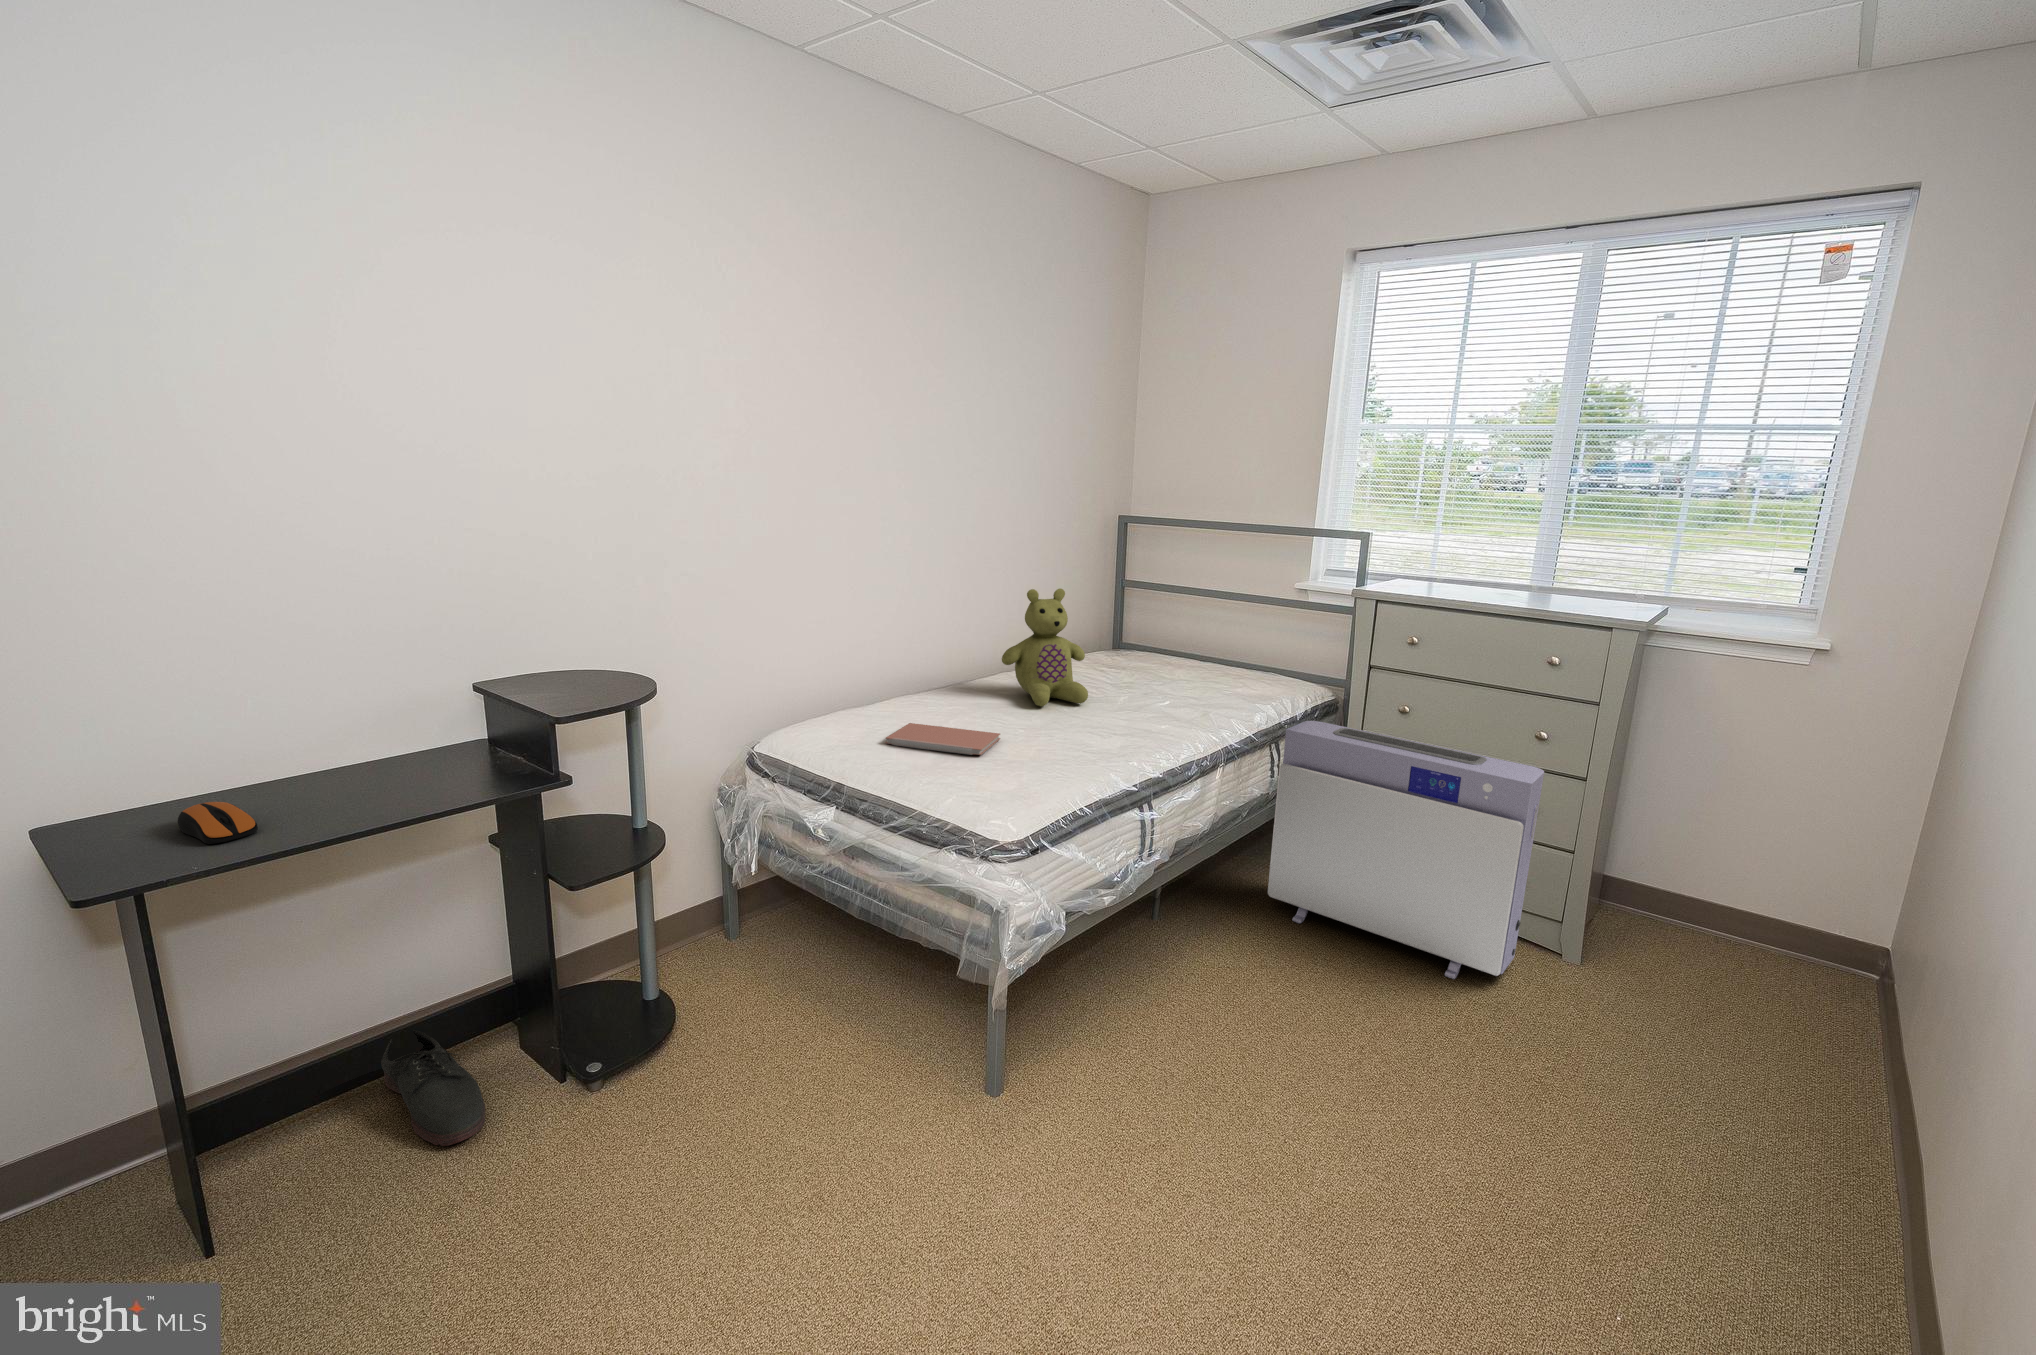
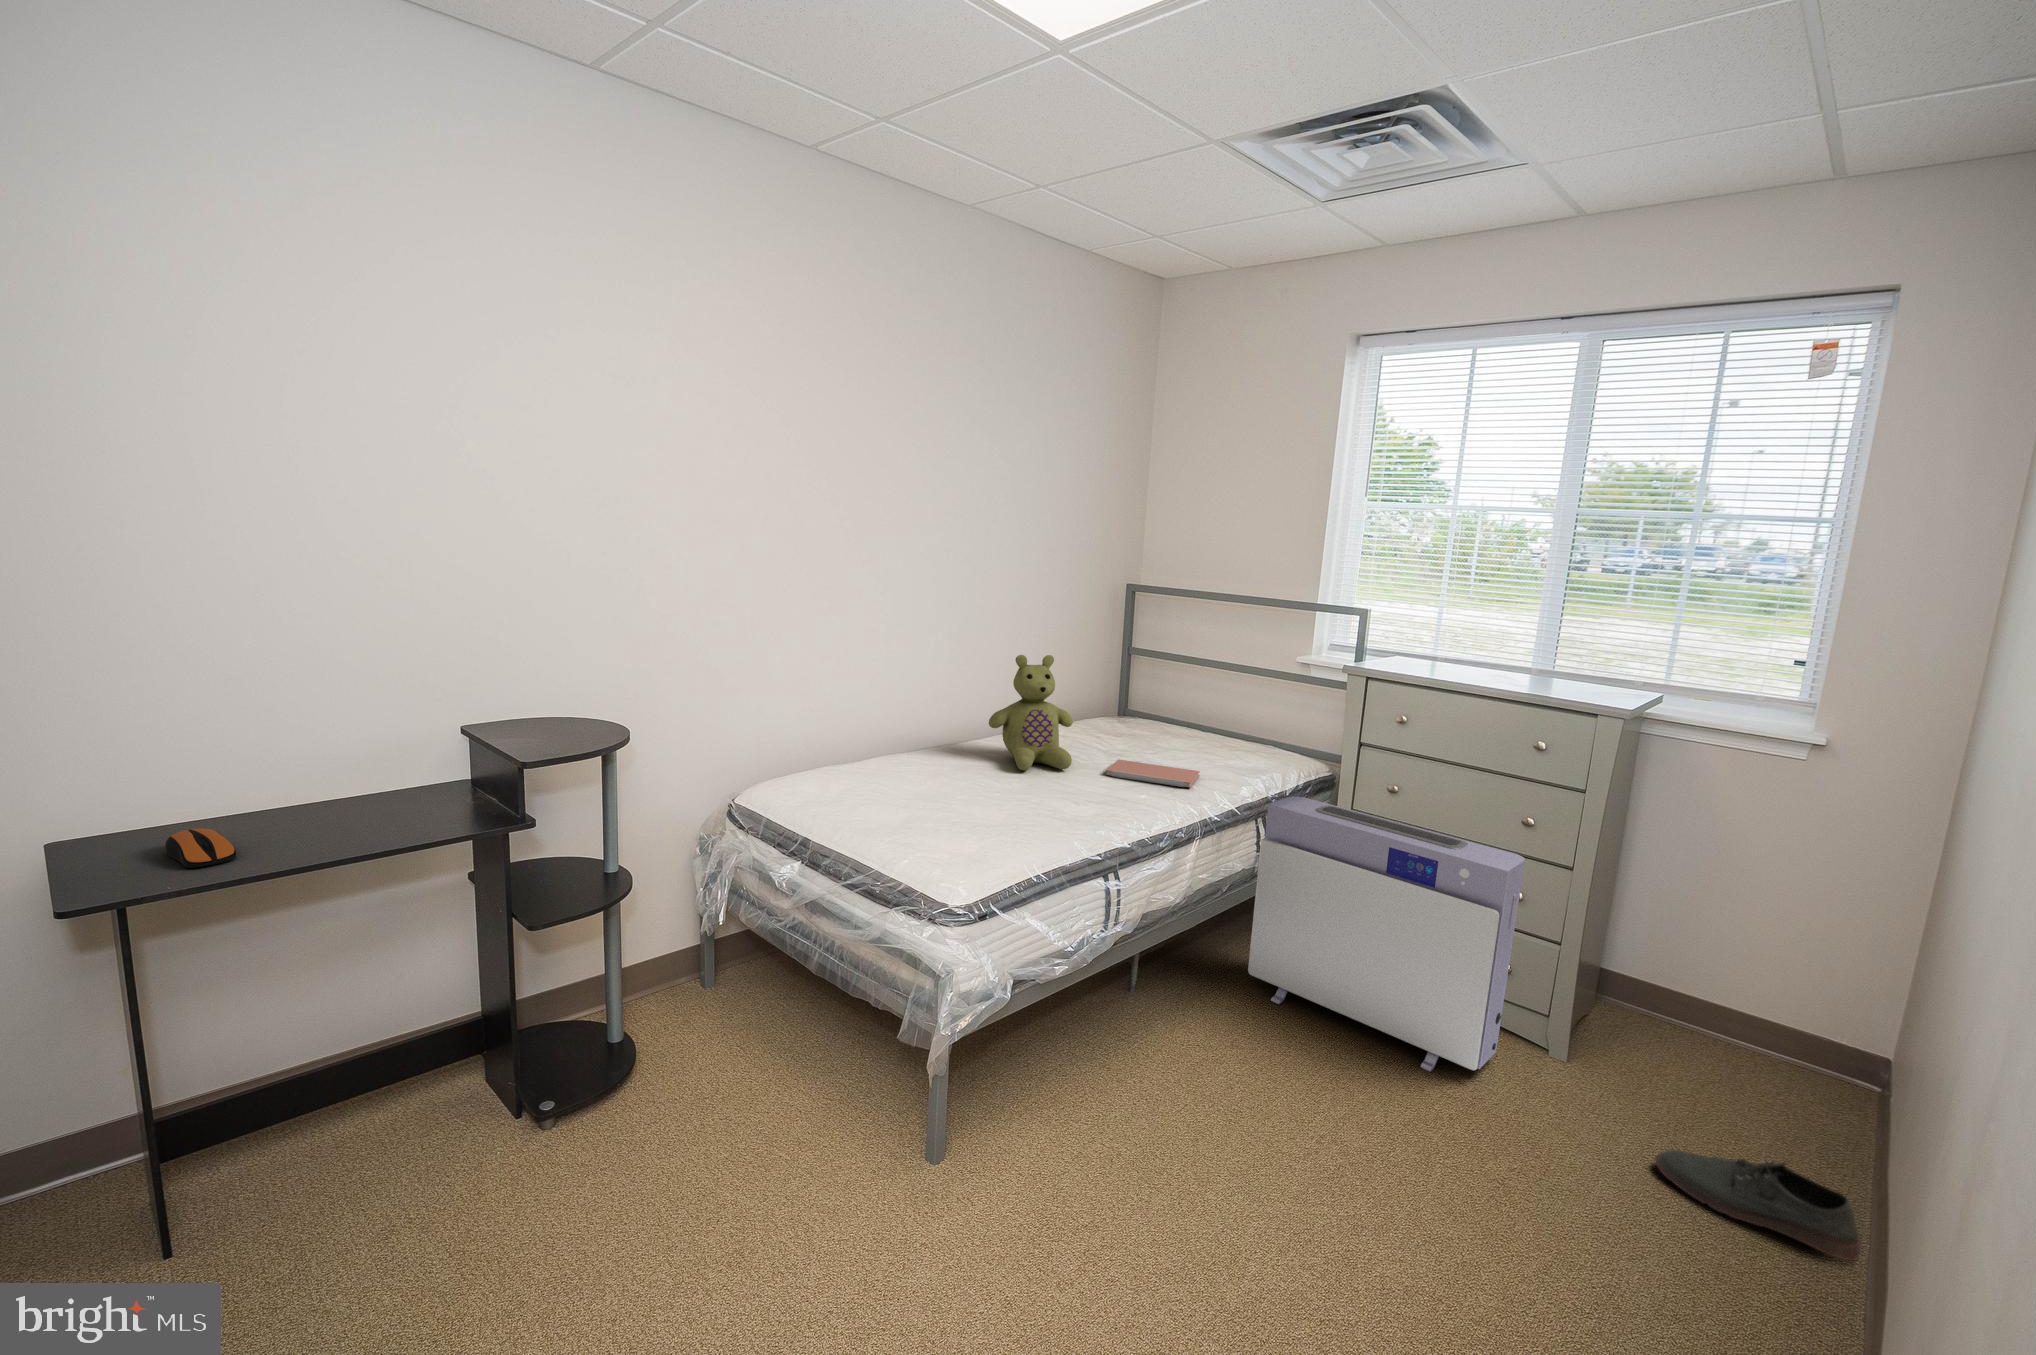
notebook: present [886,723,1000,755] -> present [1106,760,1200,787]
shoe: present [381,1030,485,1146] -> present [1655,1150,1861,1260]

